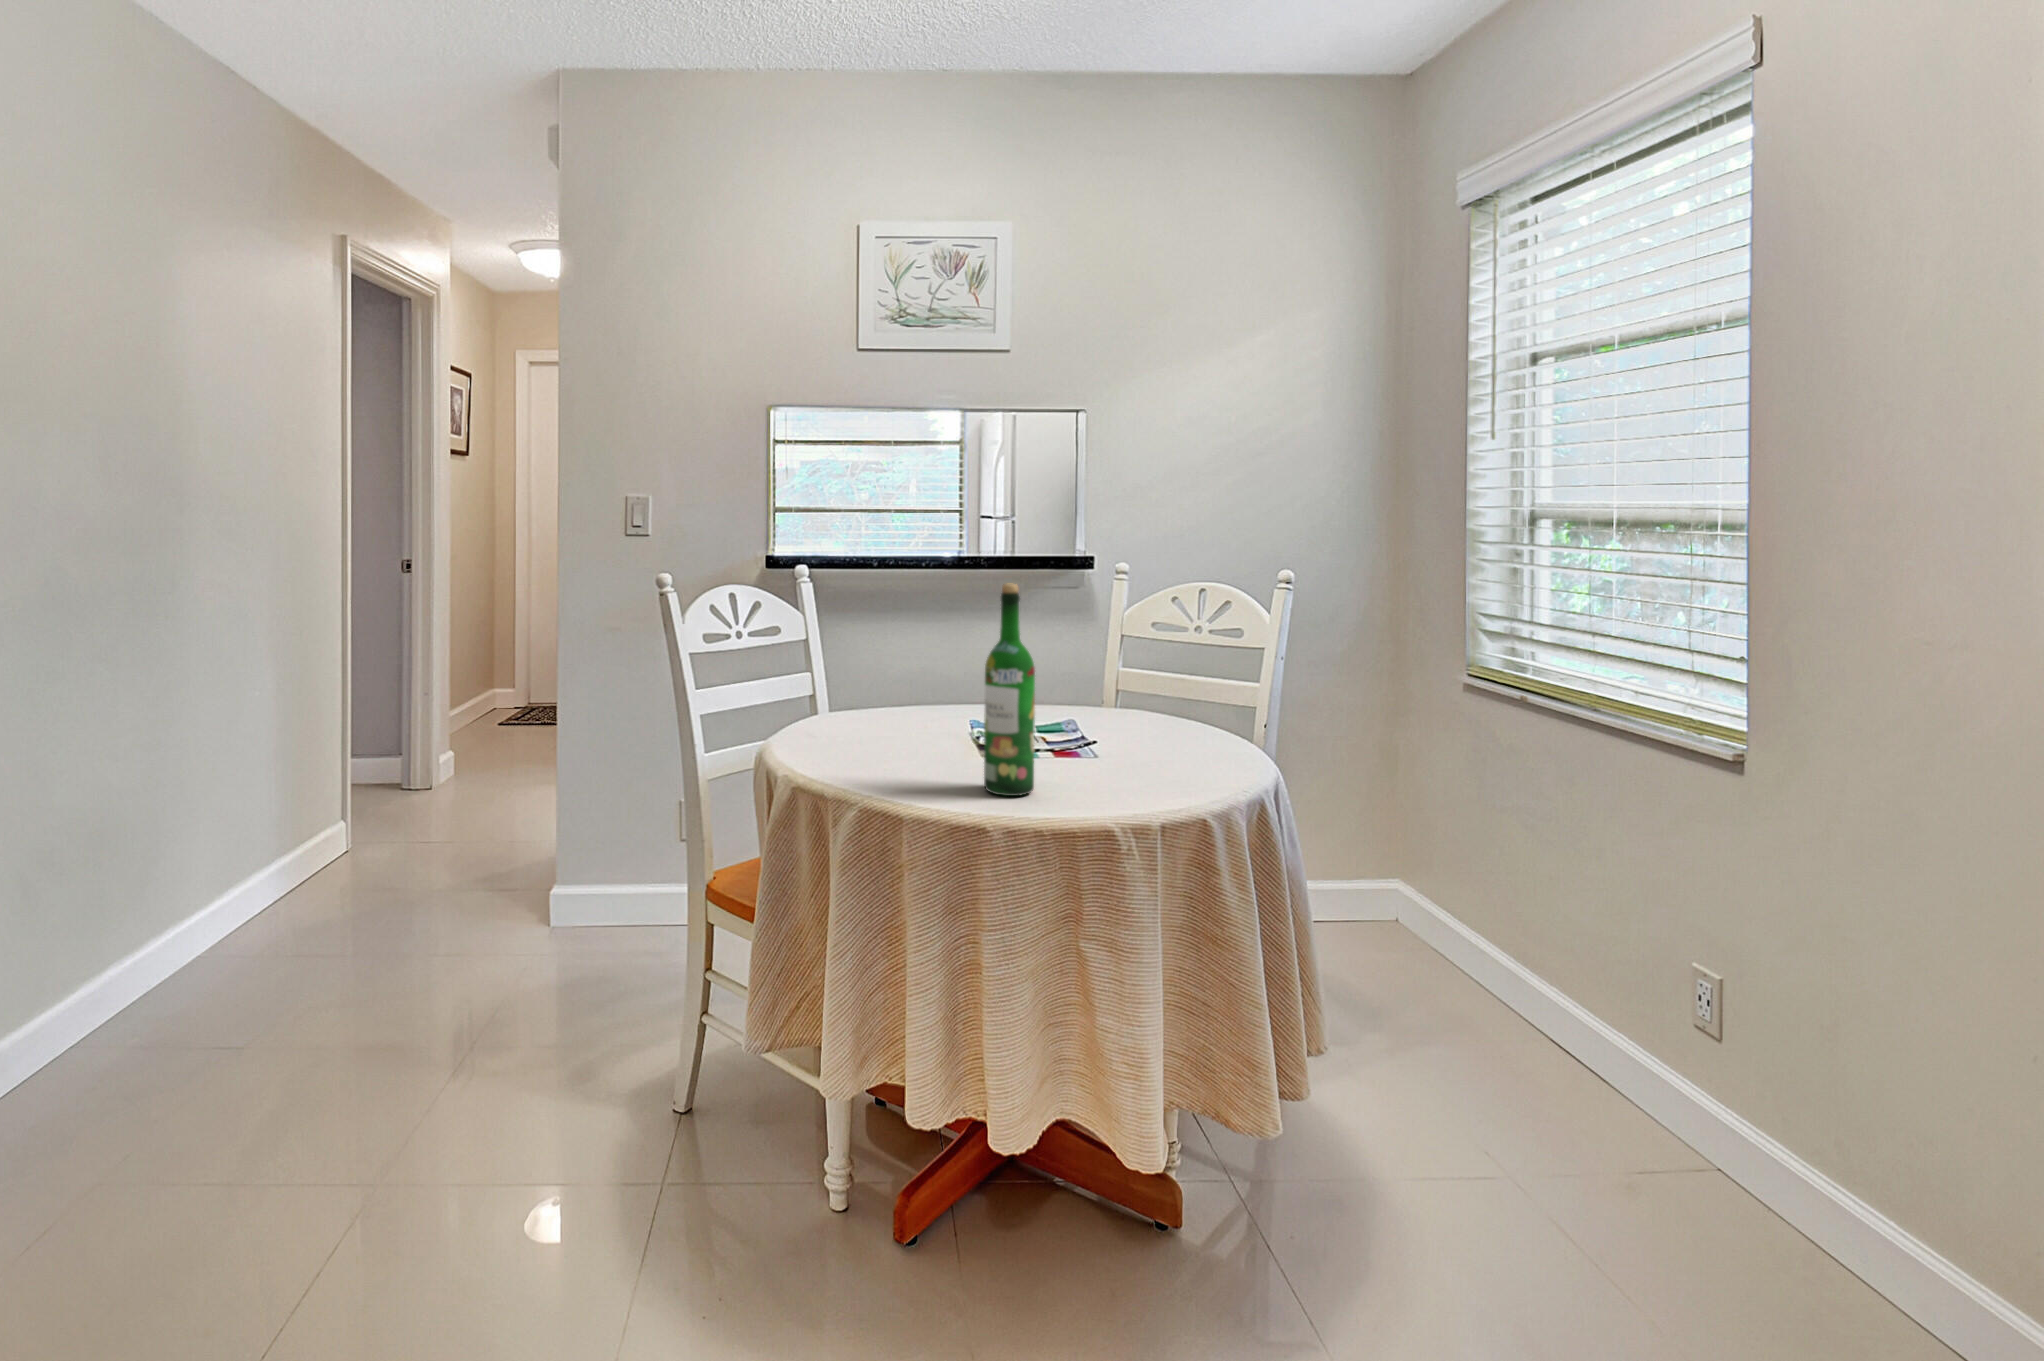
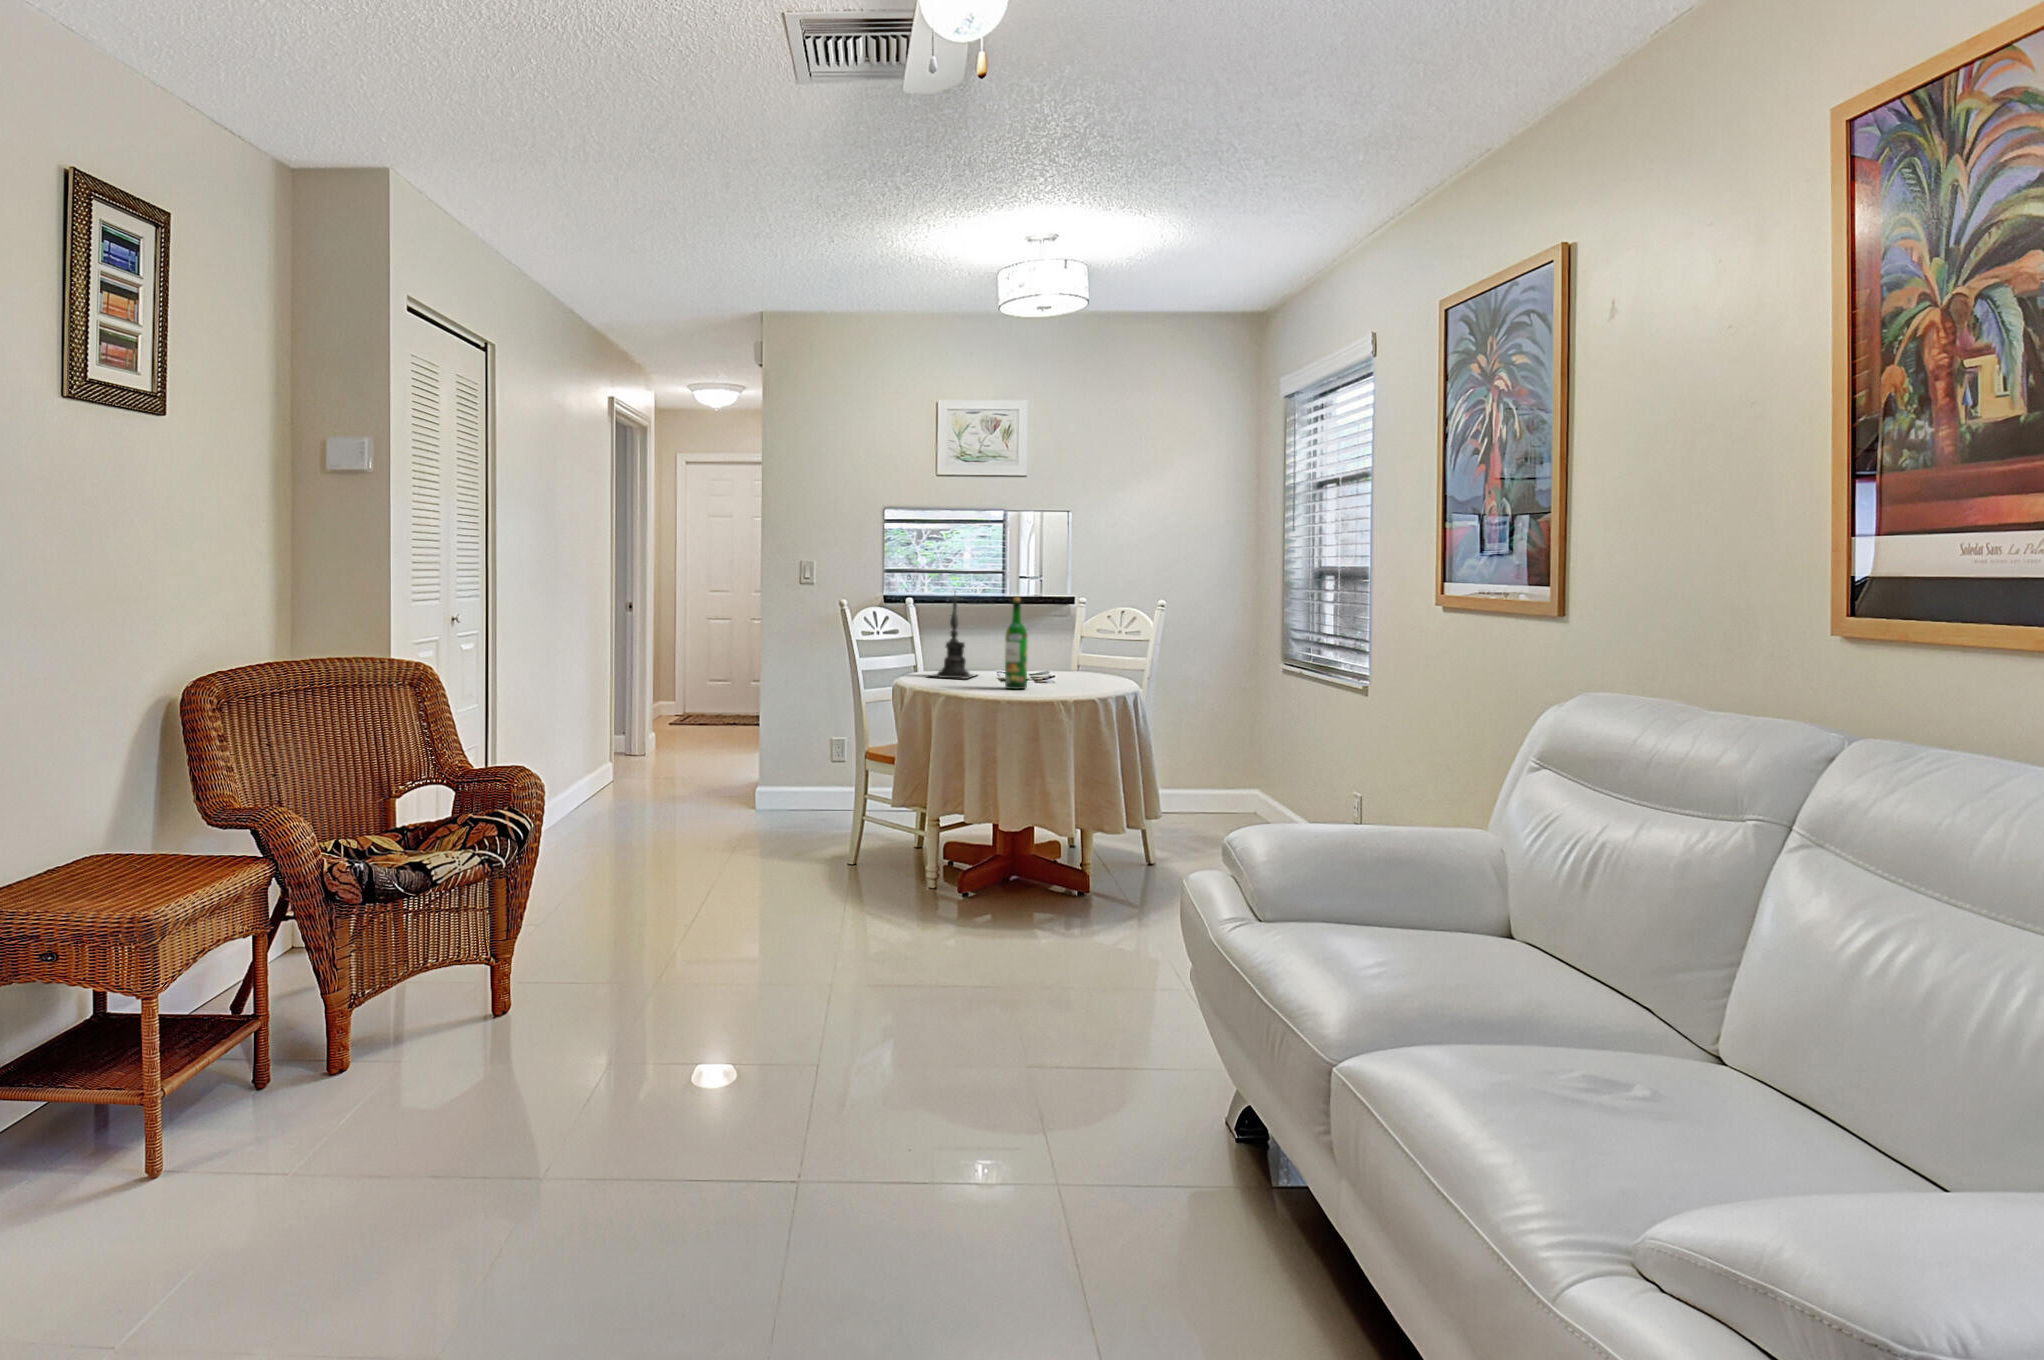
candle holder: none [814,550,927,752] -> present [931,596,973,679]

